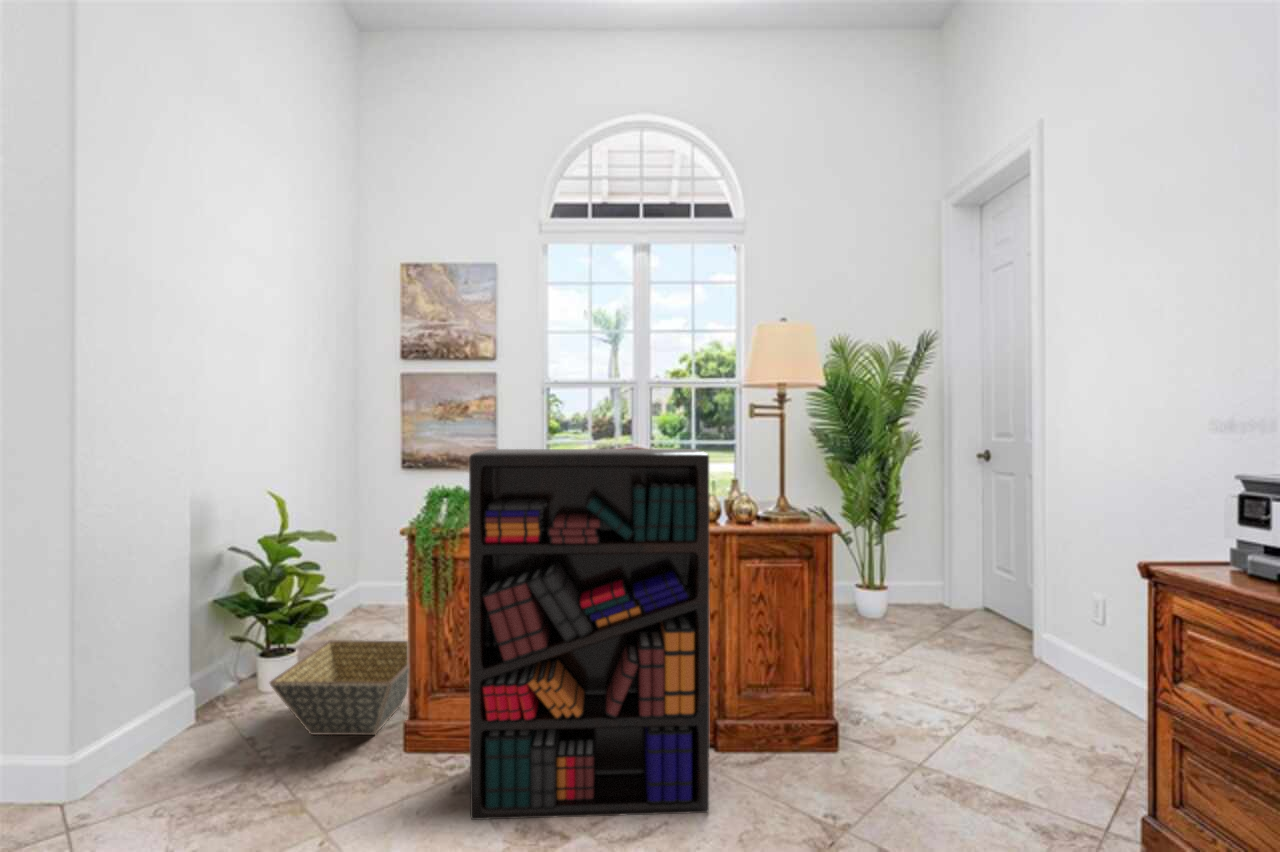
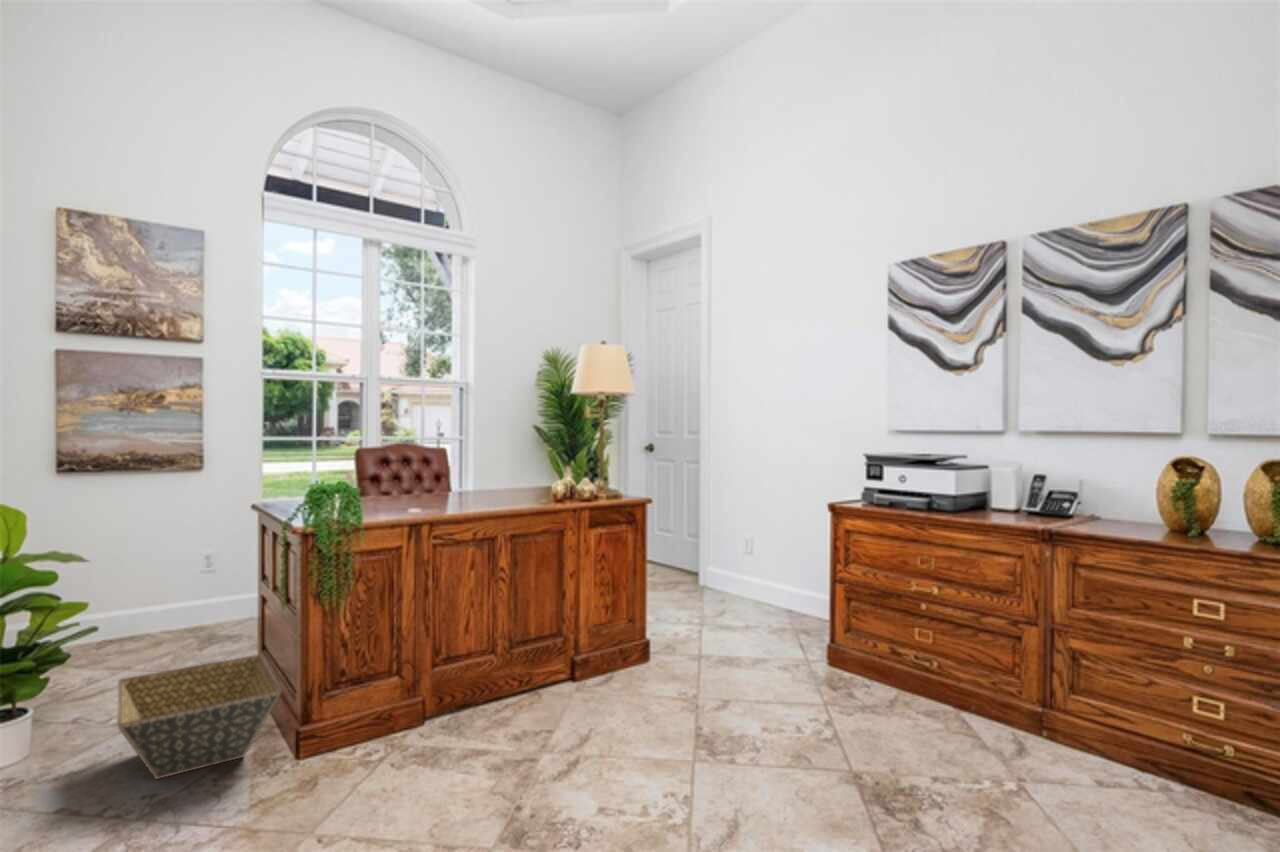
bookshelf: present [469,449,709,820] -> none [401,441,616,773]

